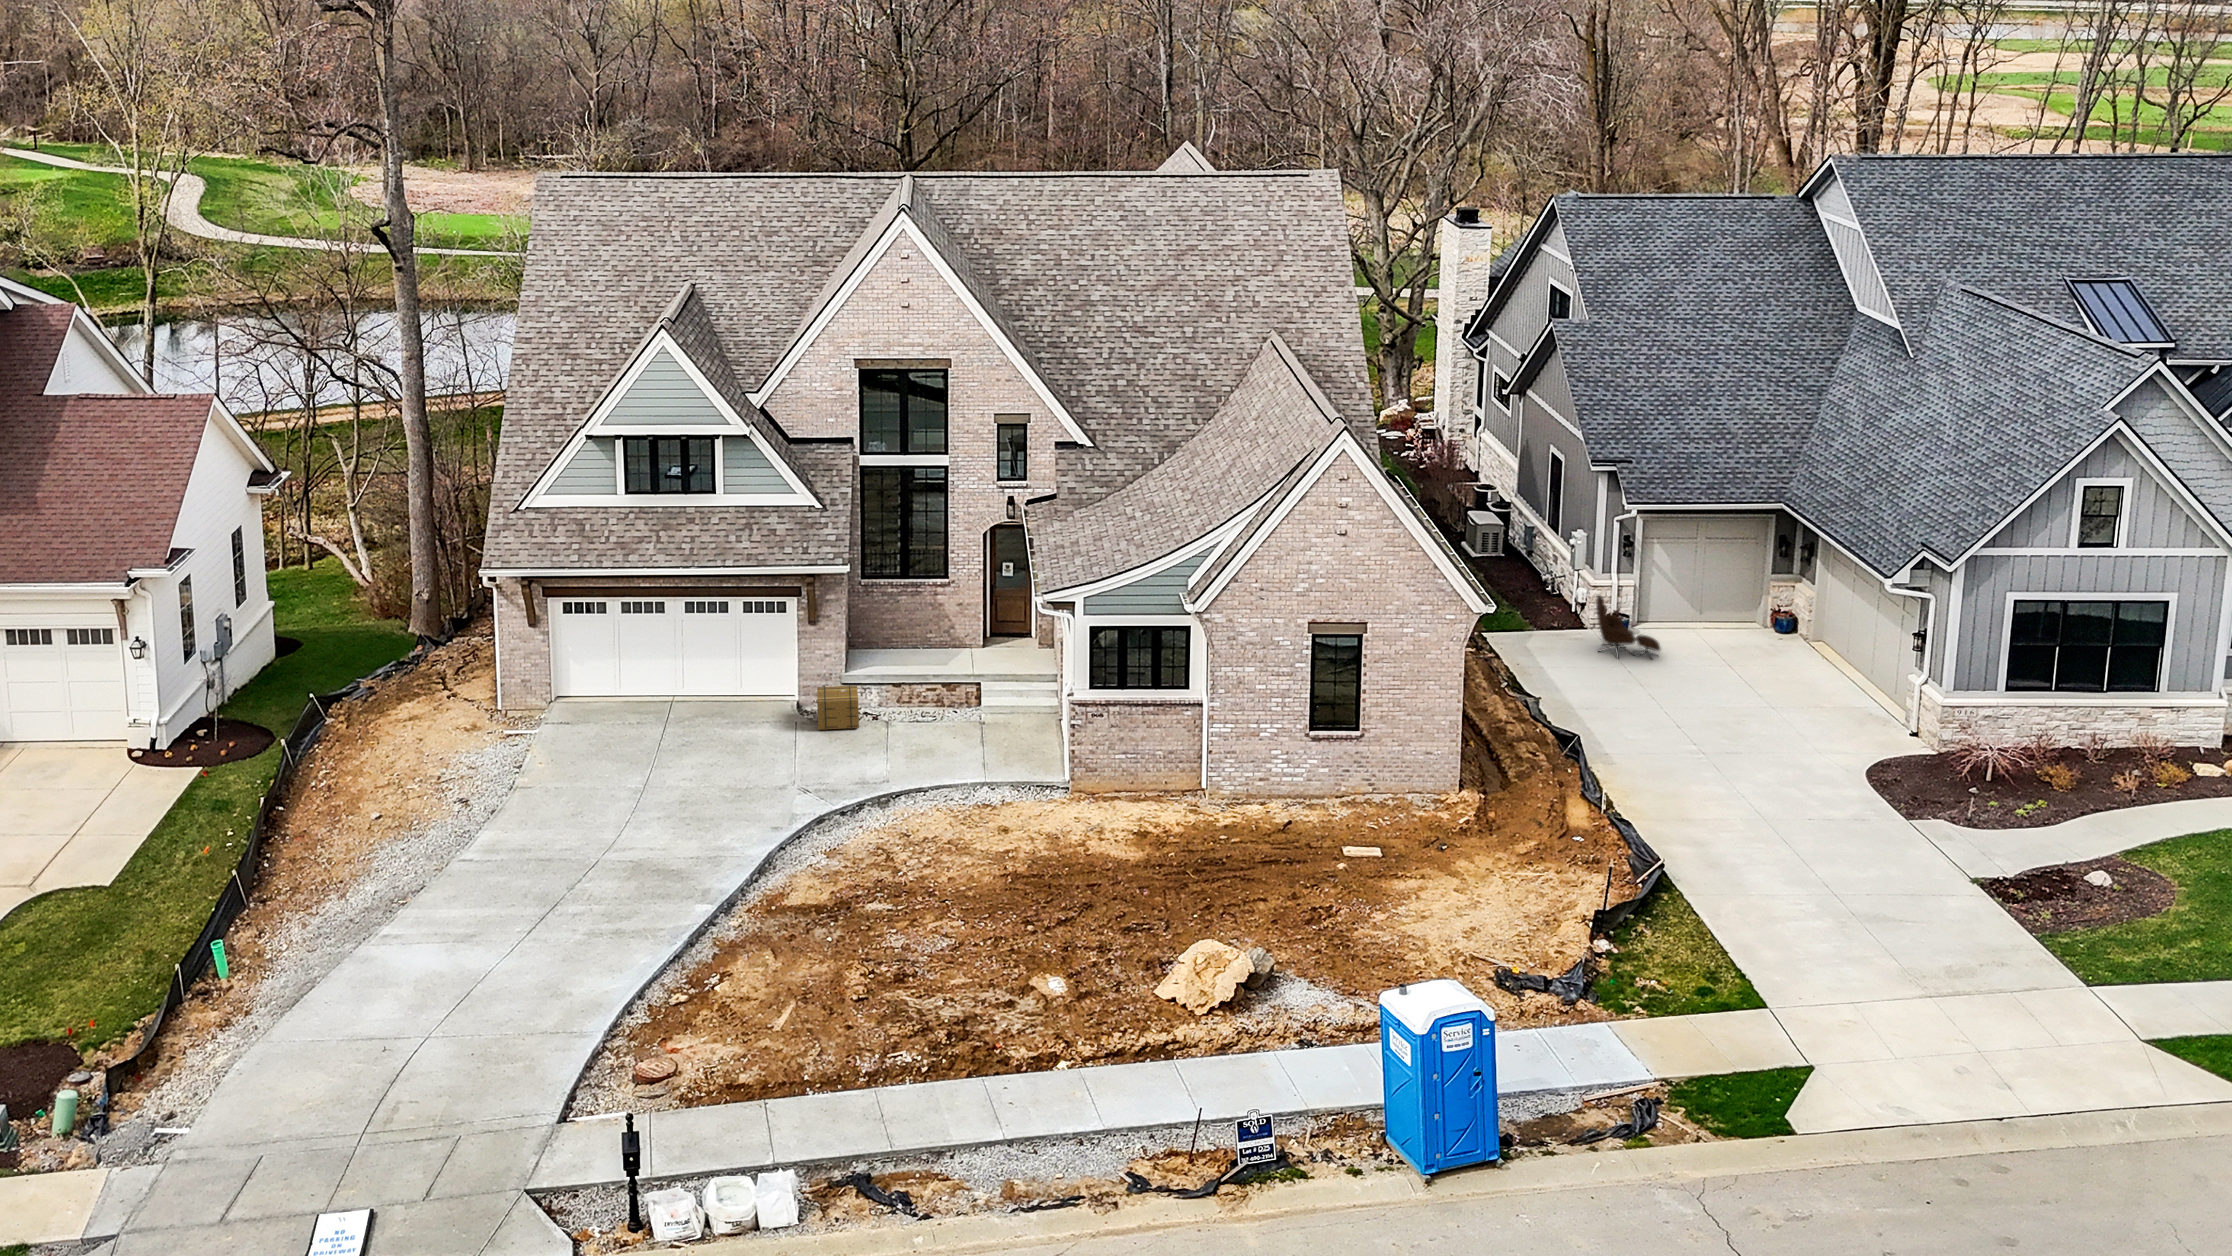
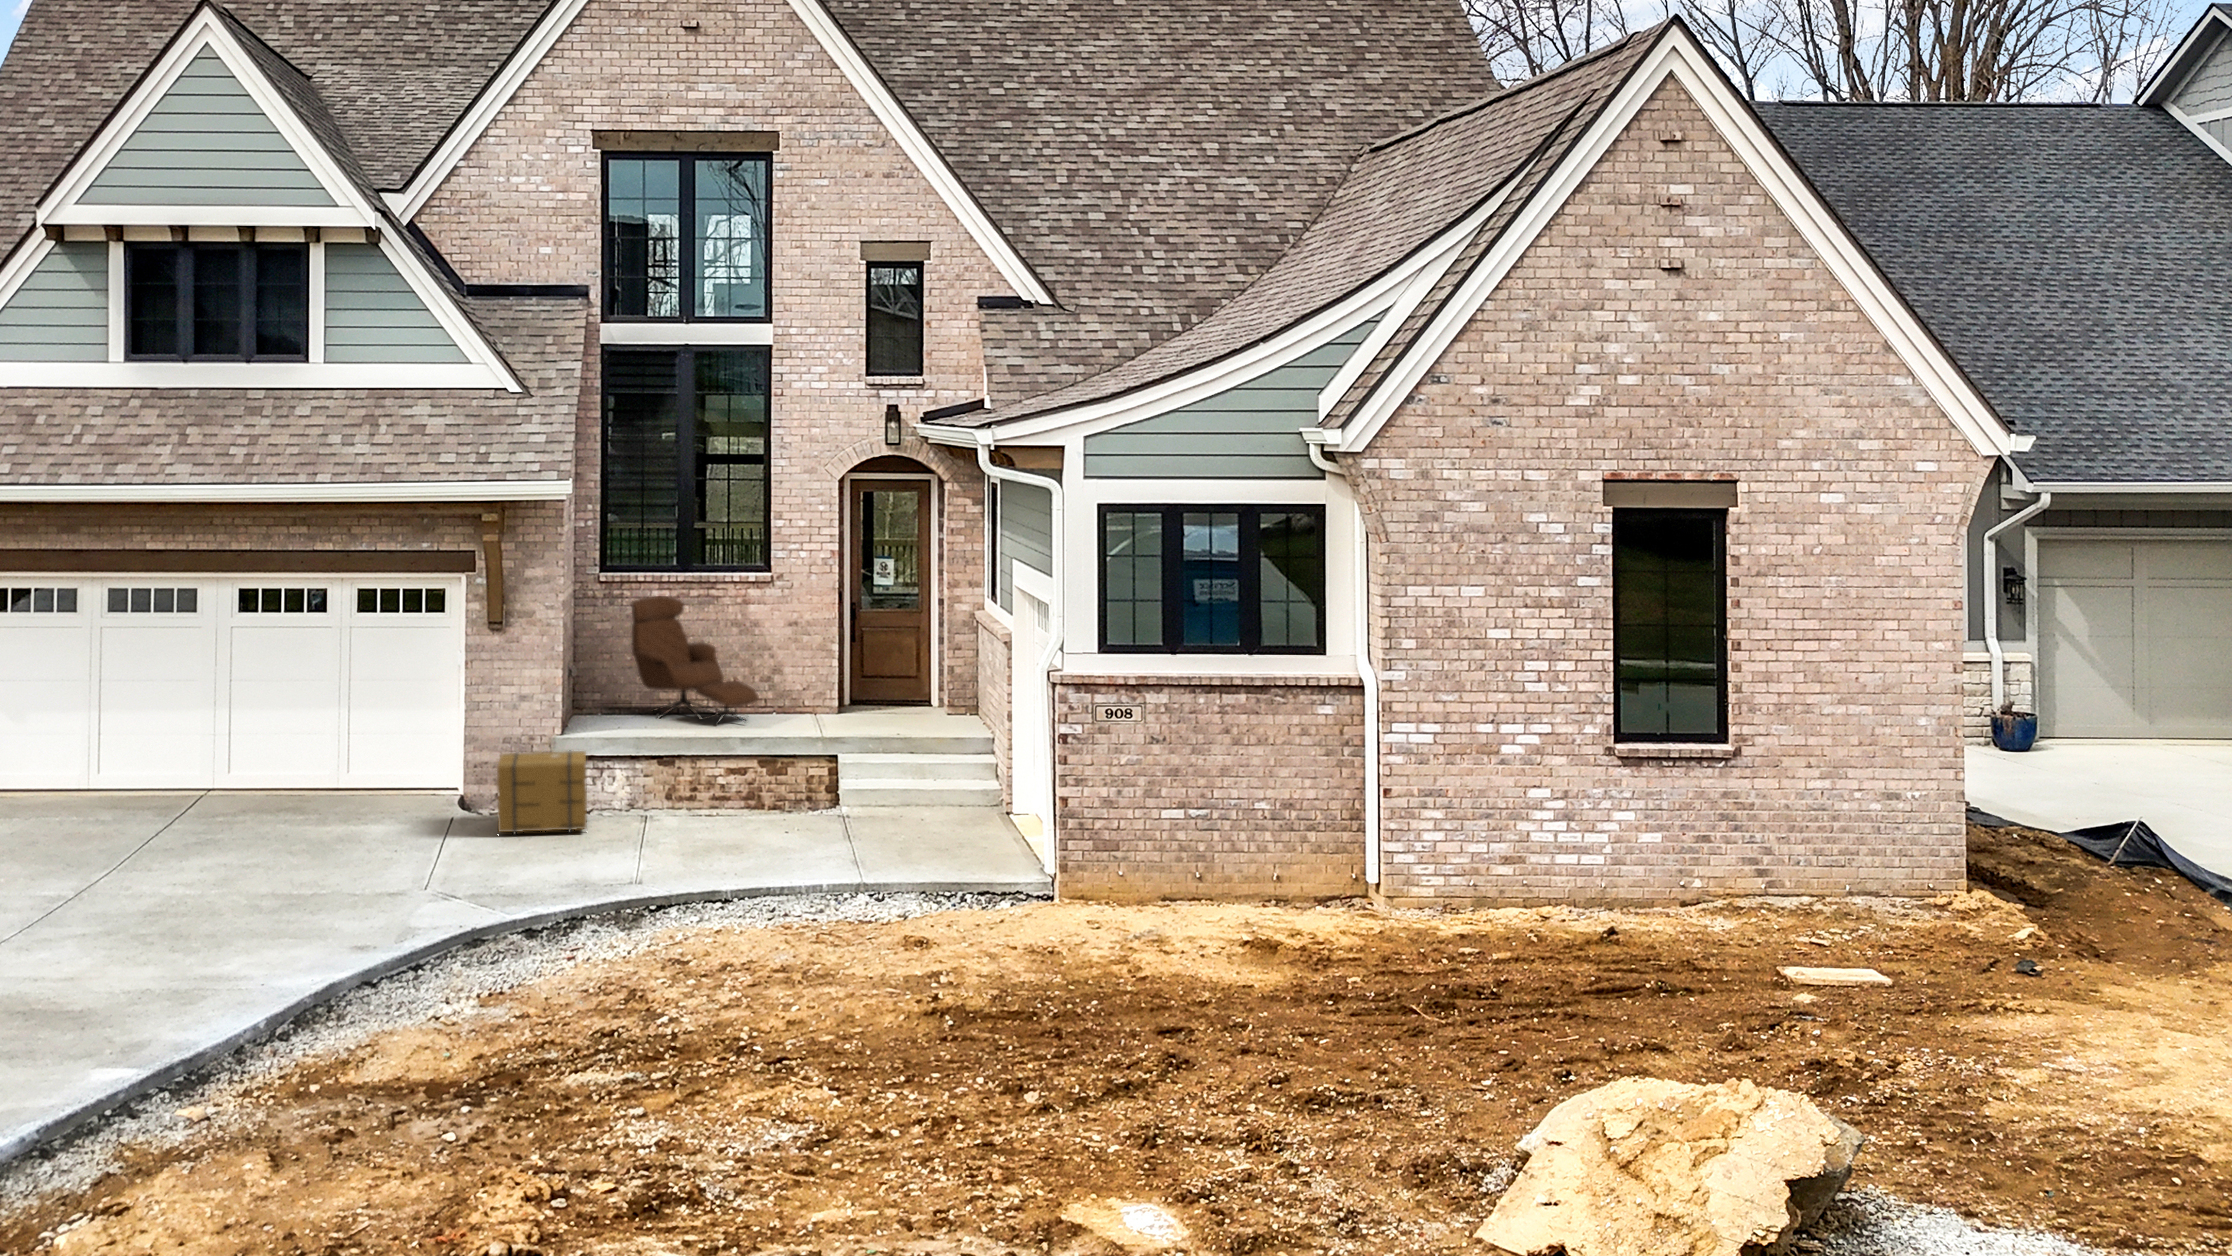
lounge chair: present [1596,595,1660,657] -> present [632,596,759,723]

